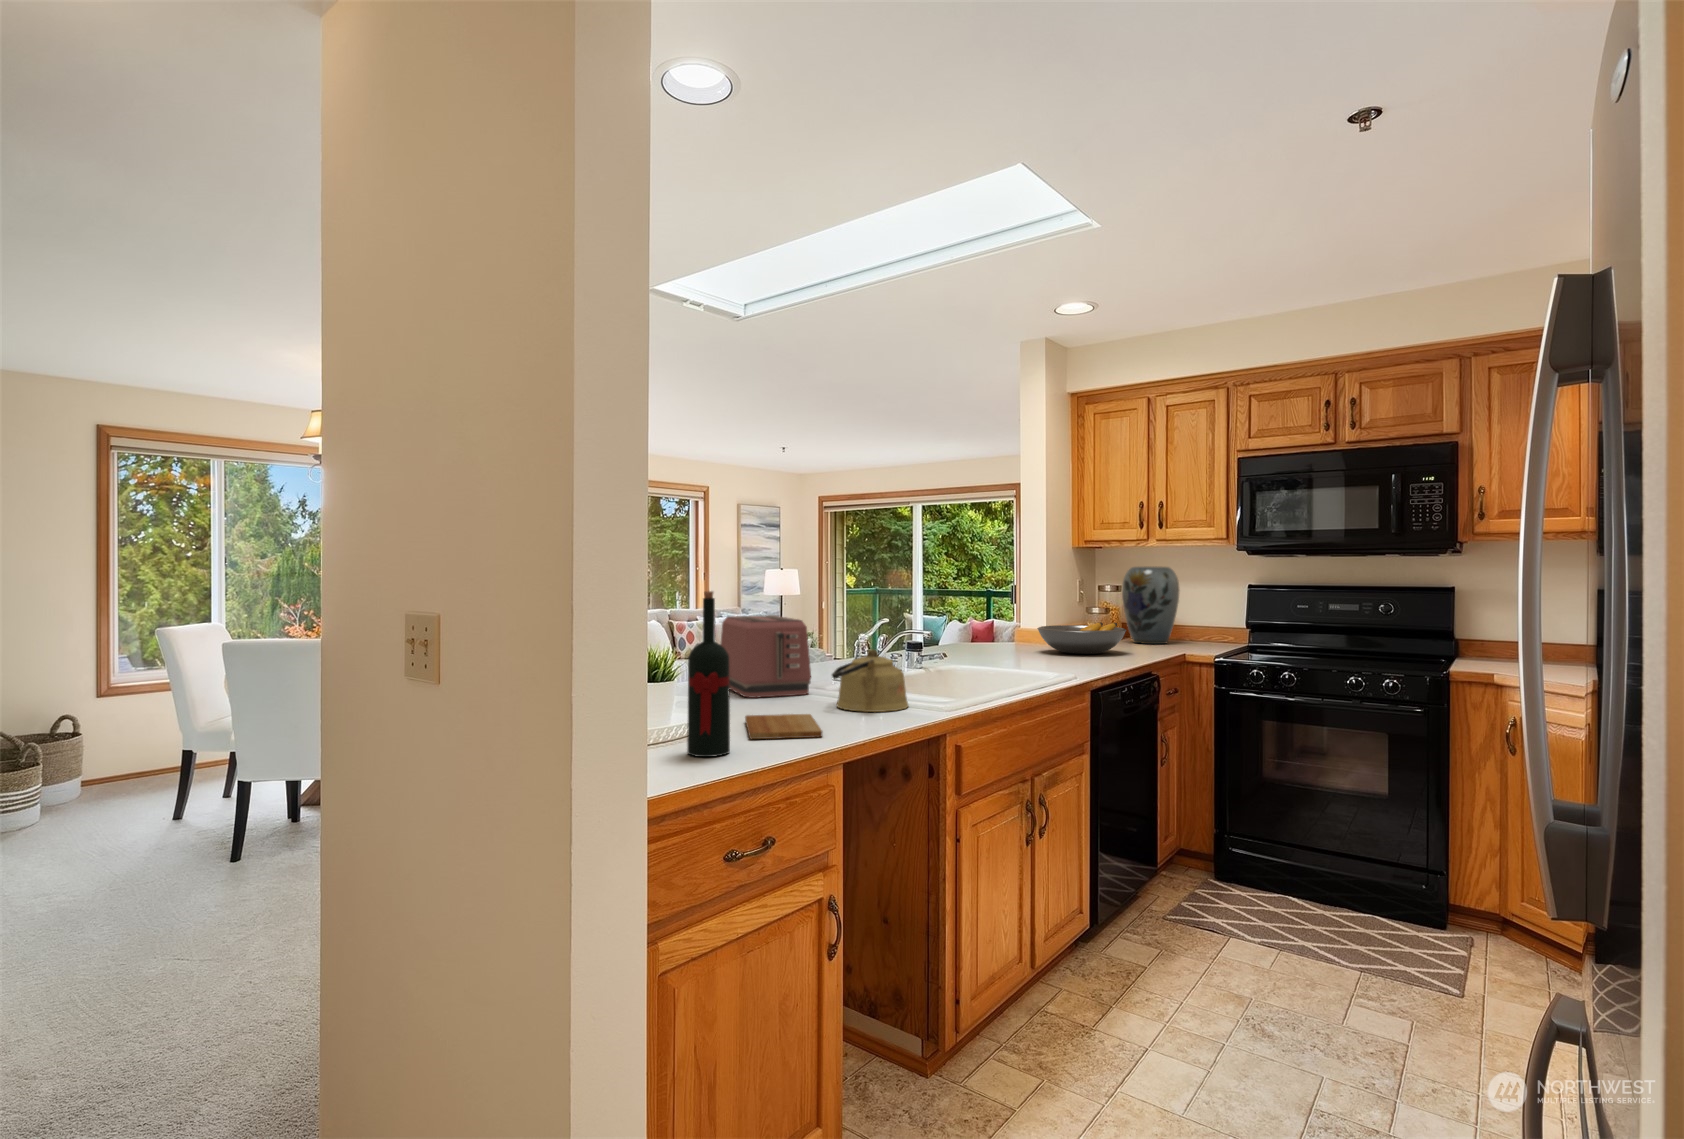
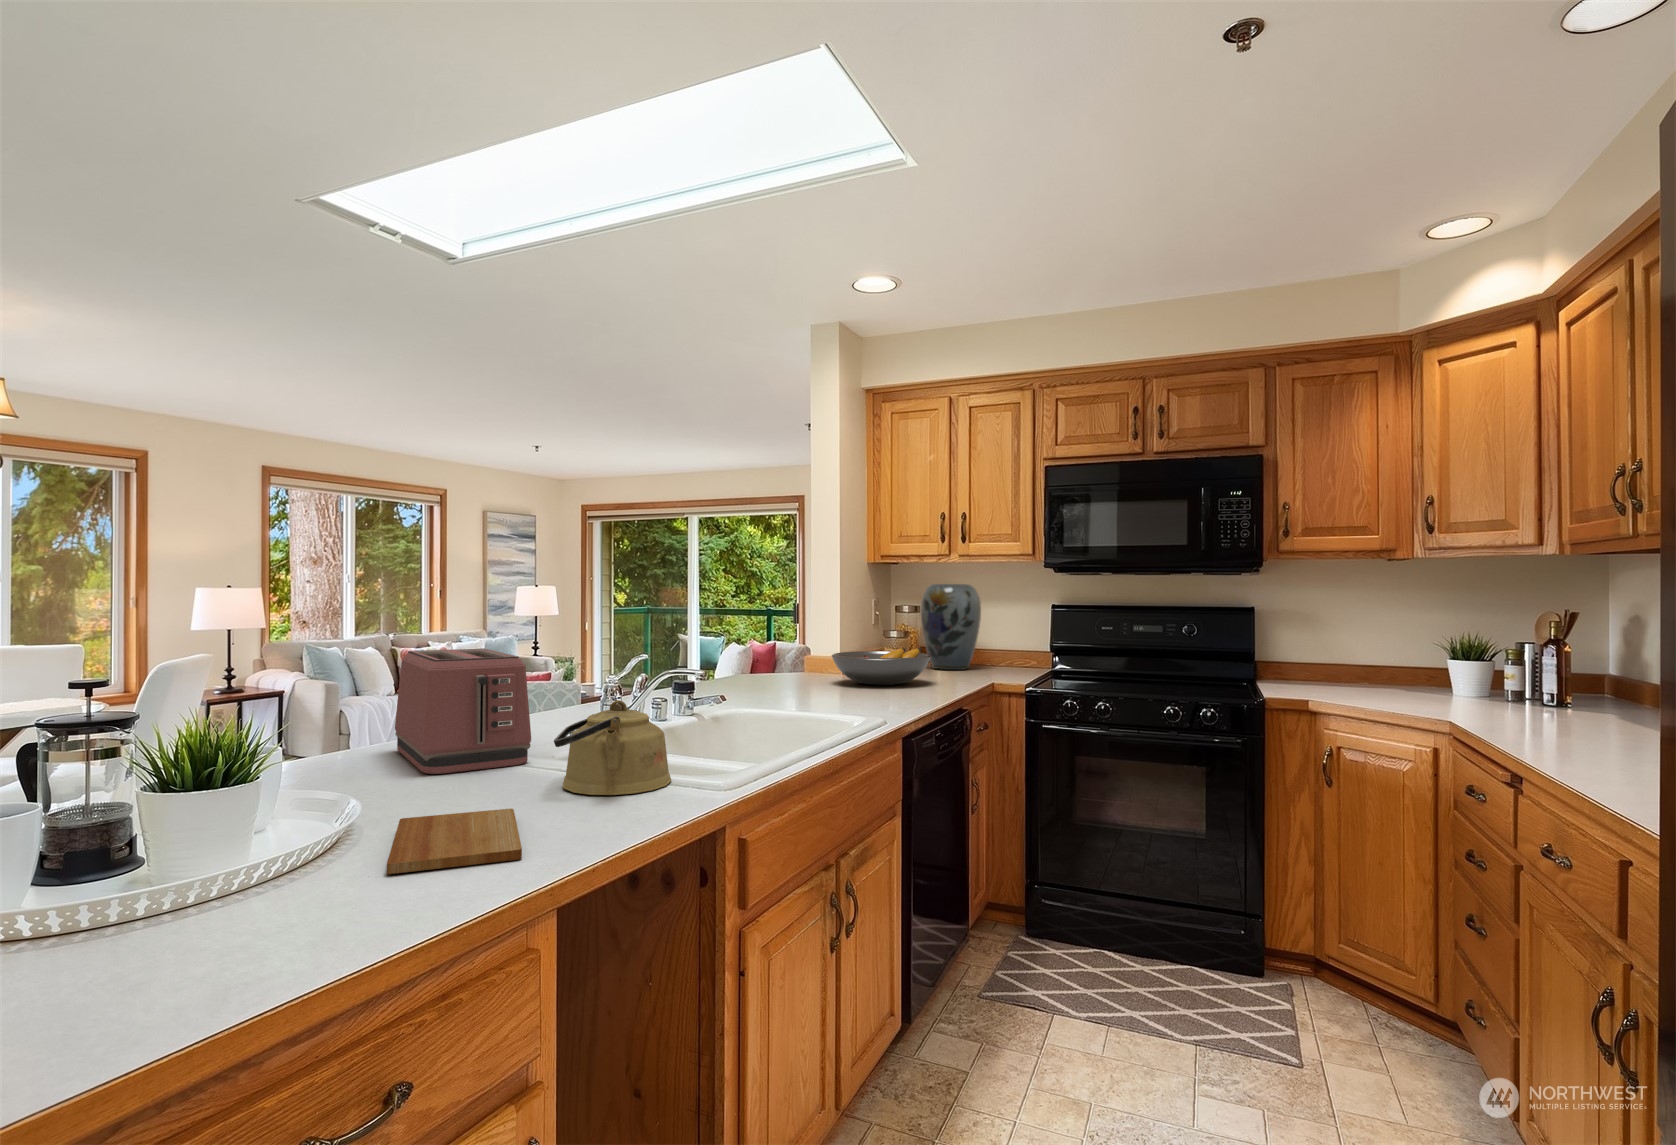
wine bottle: present [687,591,730,757] -> none [239,621,332,935]

